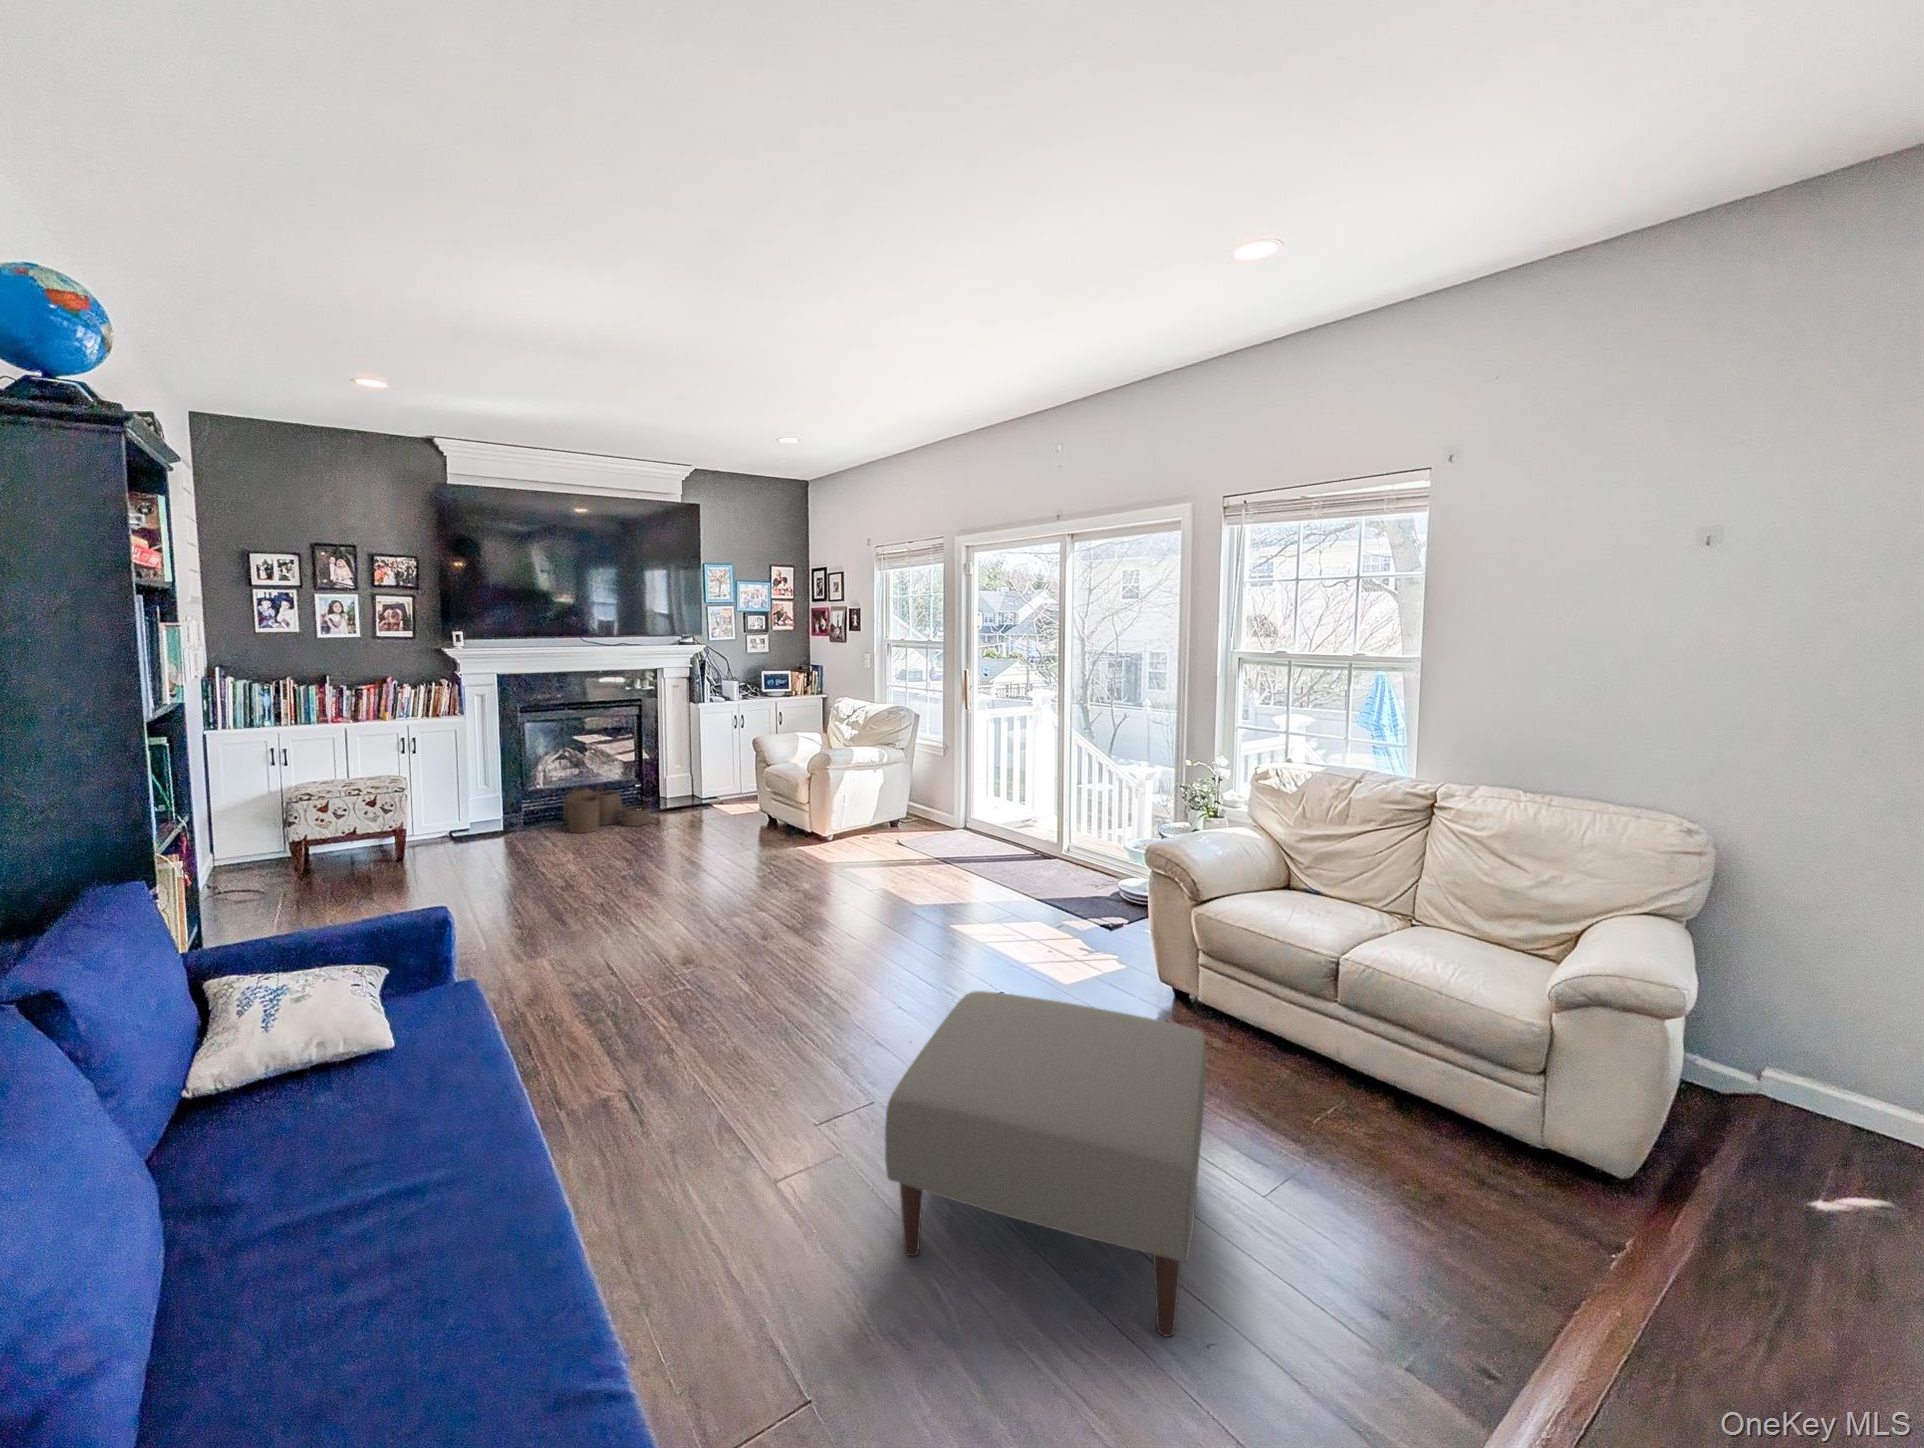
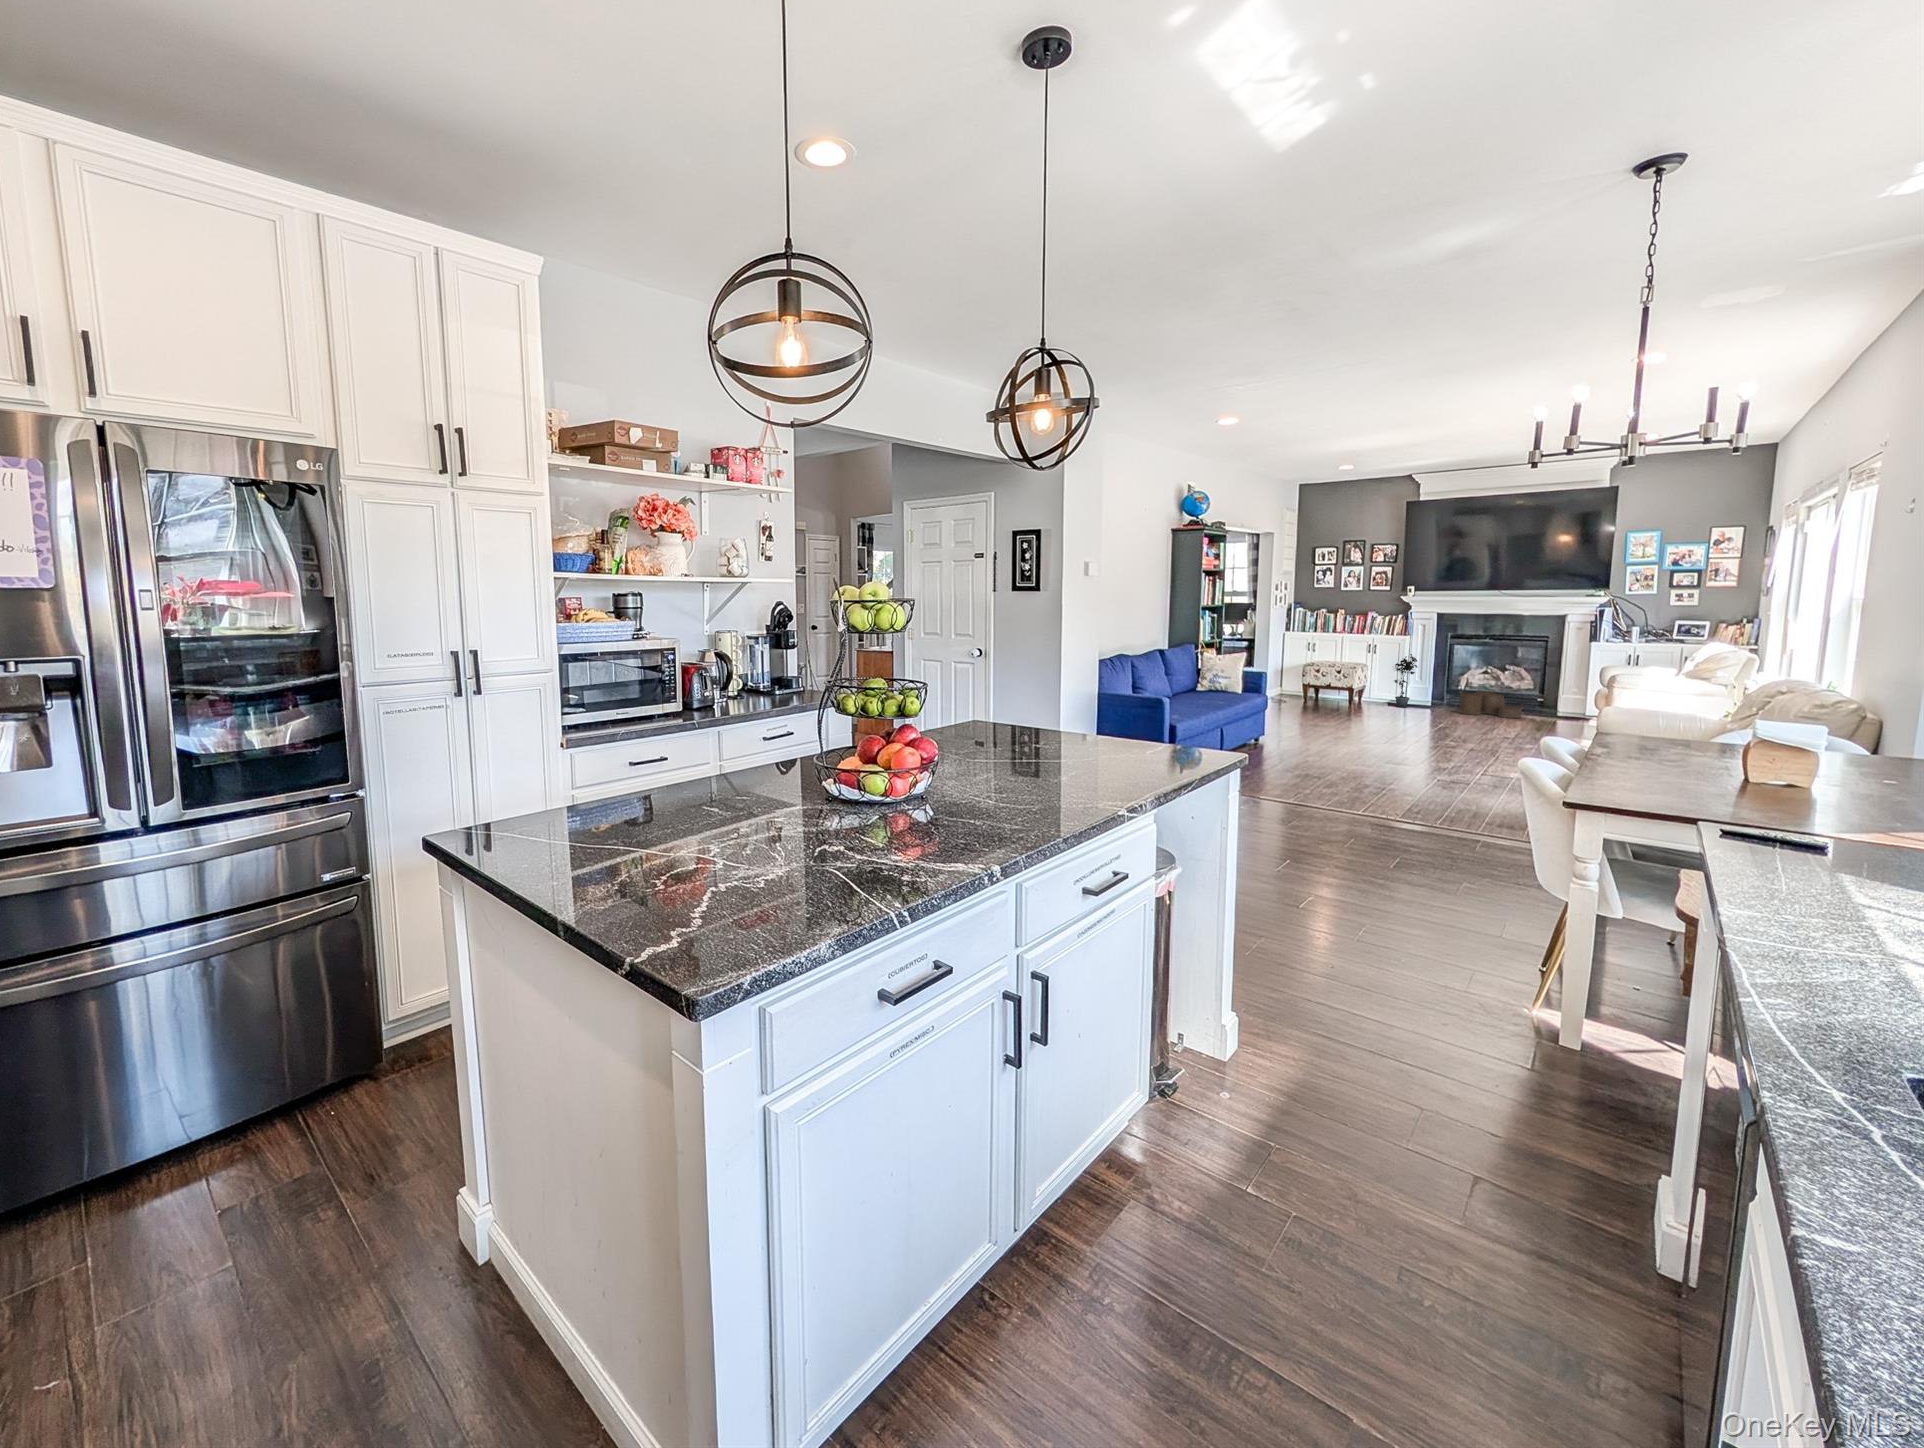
potted plant: none [451,747,496,841] -> present [1394,654,1418,707]
ottoman: present [885,991,1206,1337] -> none [1325,728,1470,805]

